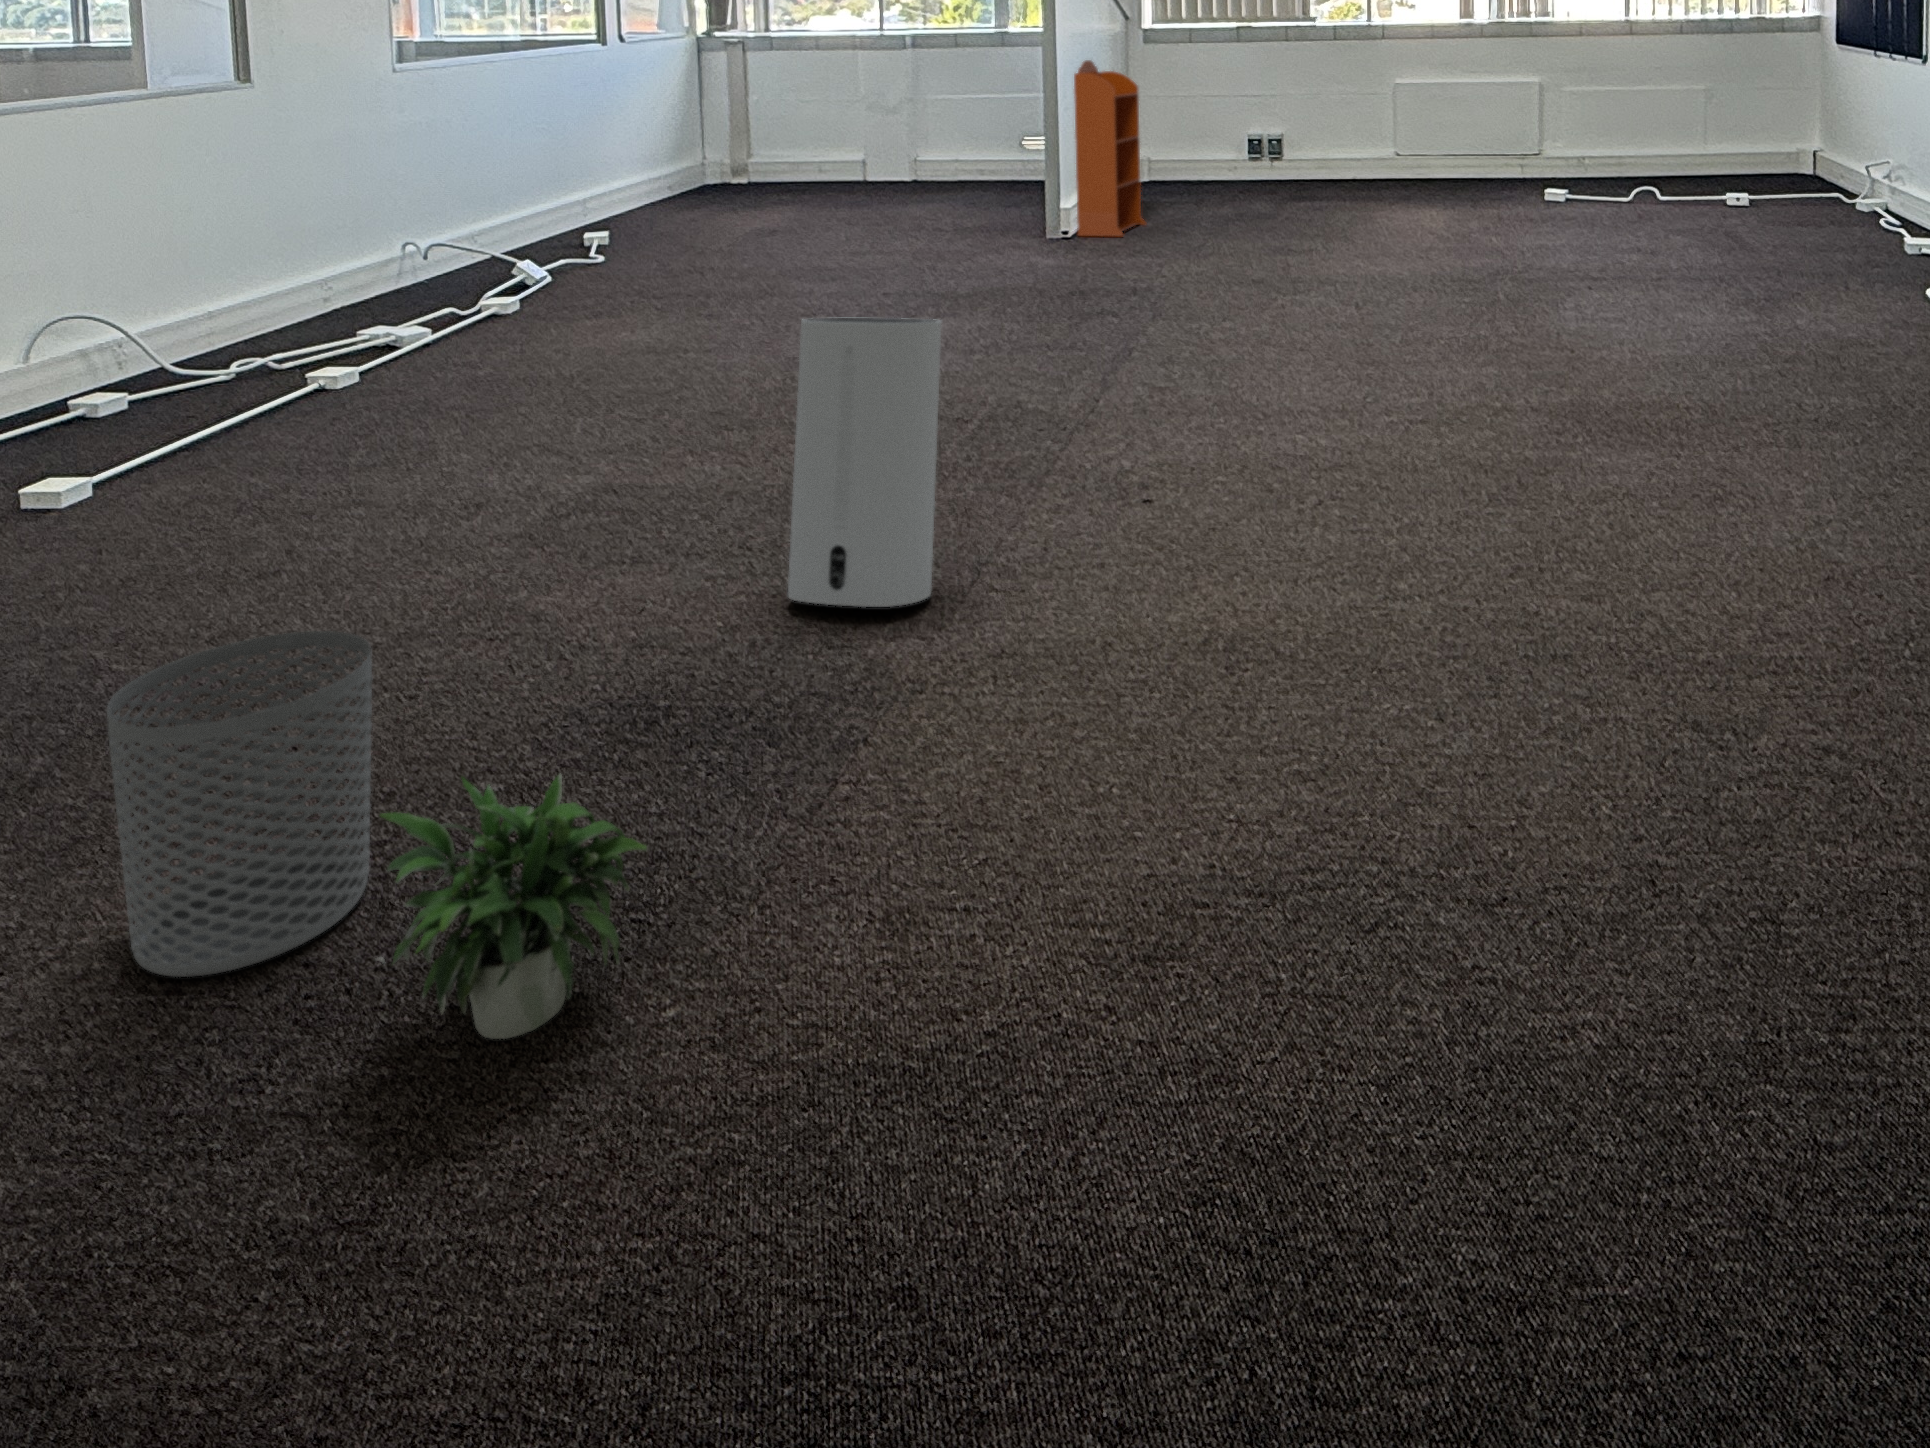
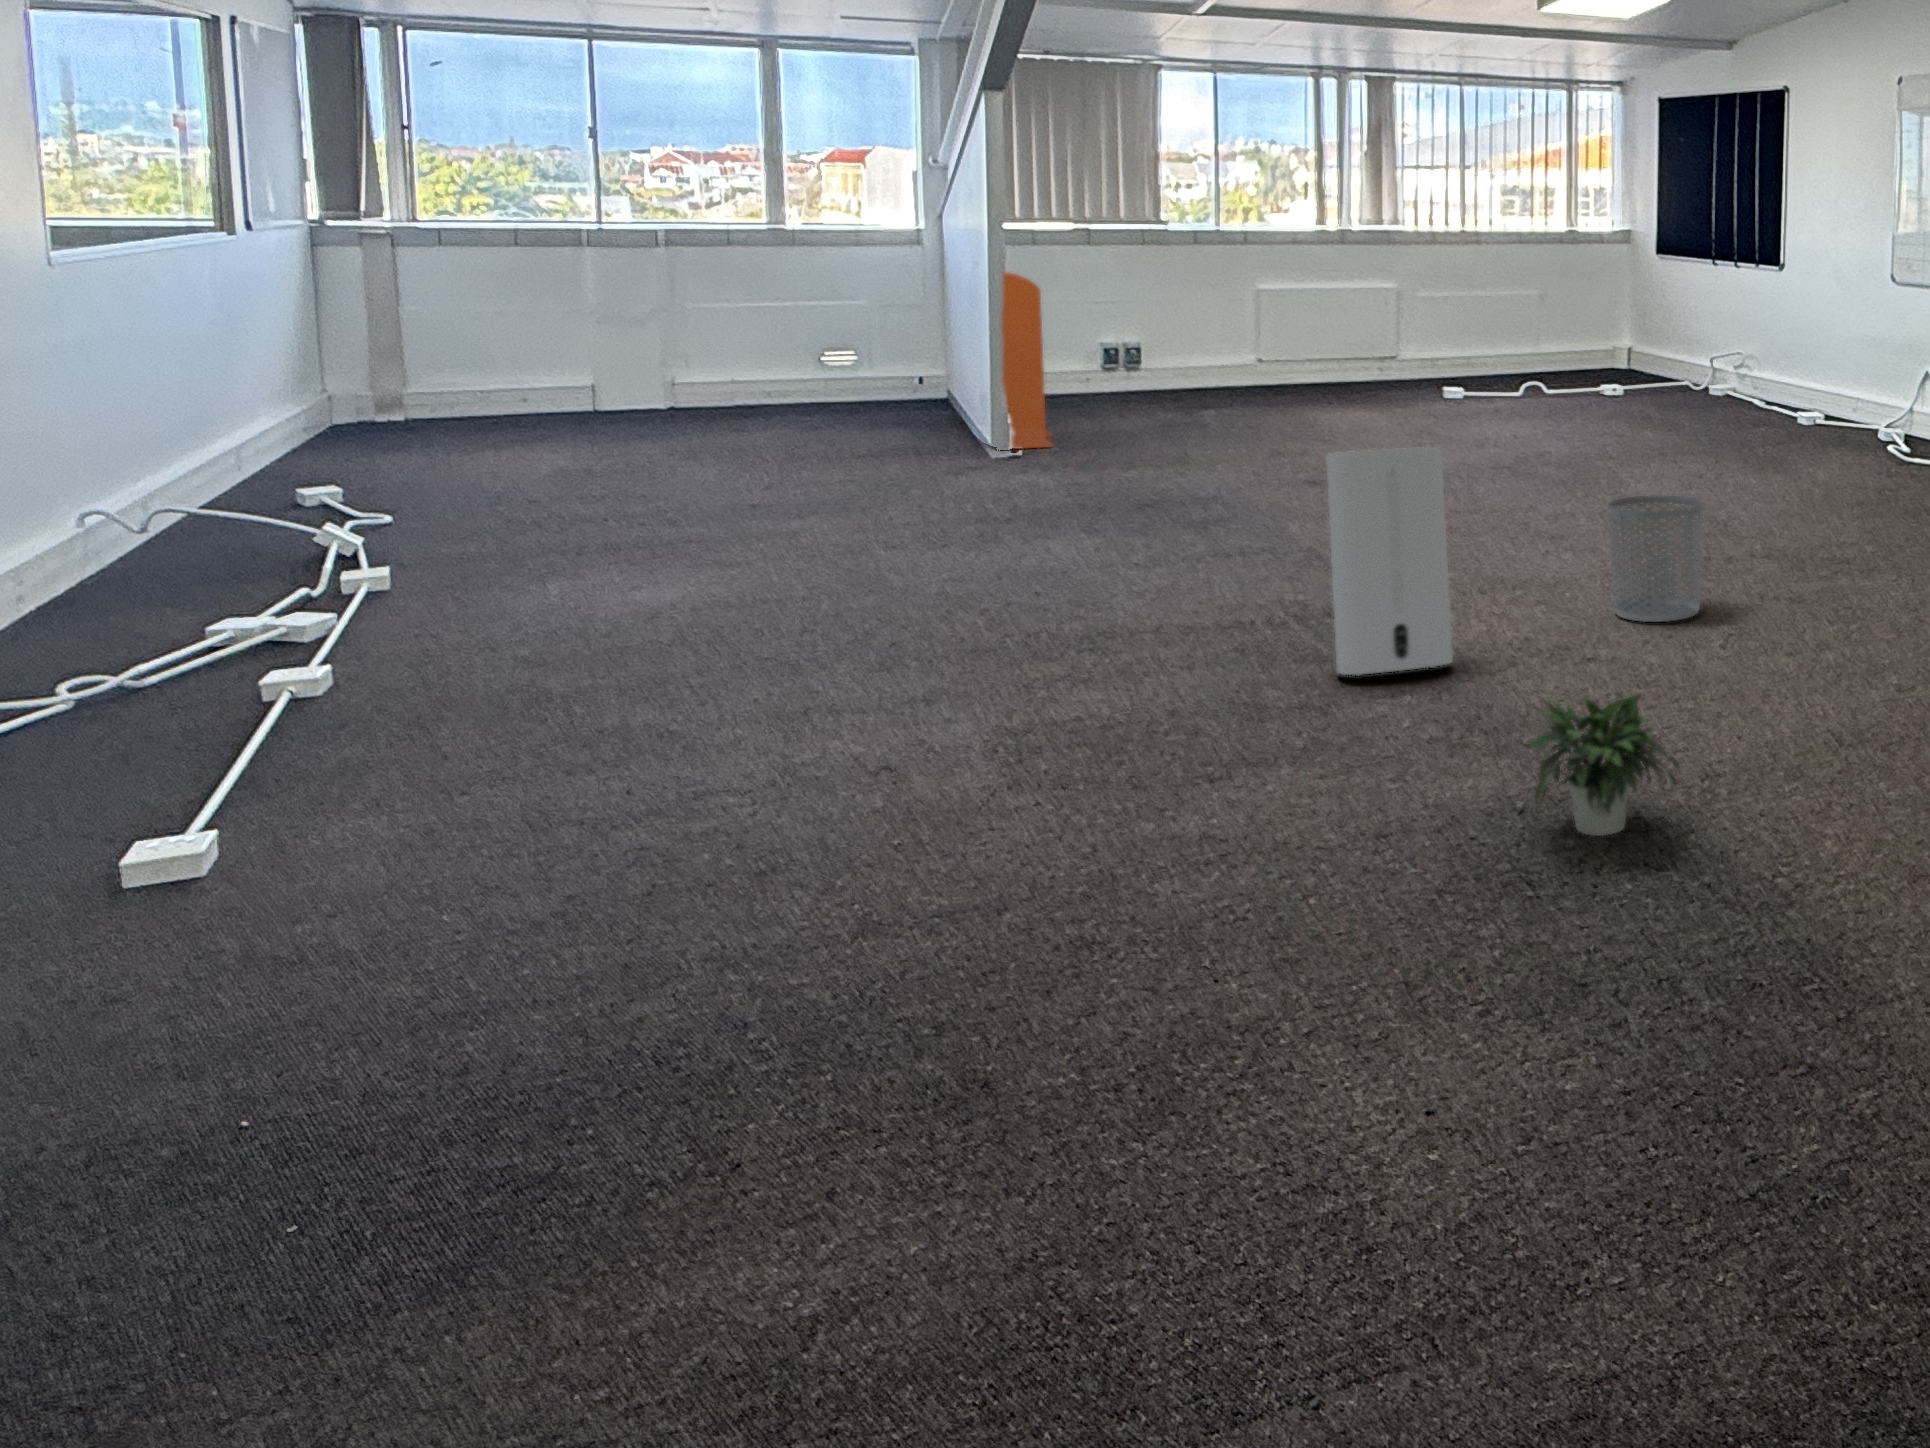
waste bin: present [107,631,373,977] -> present [1608,495,1704,622]

